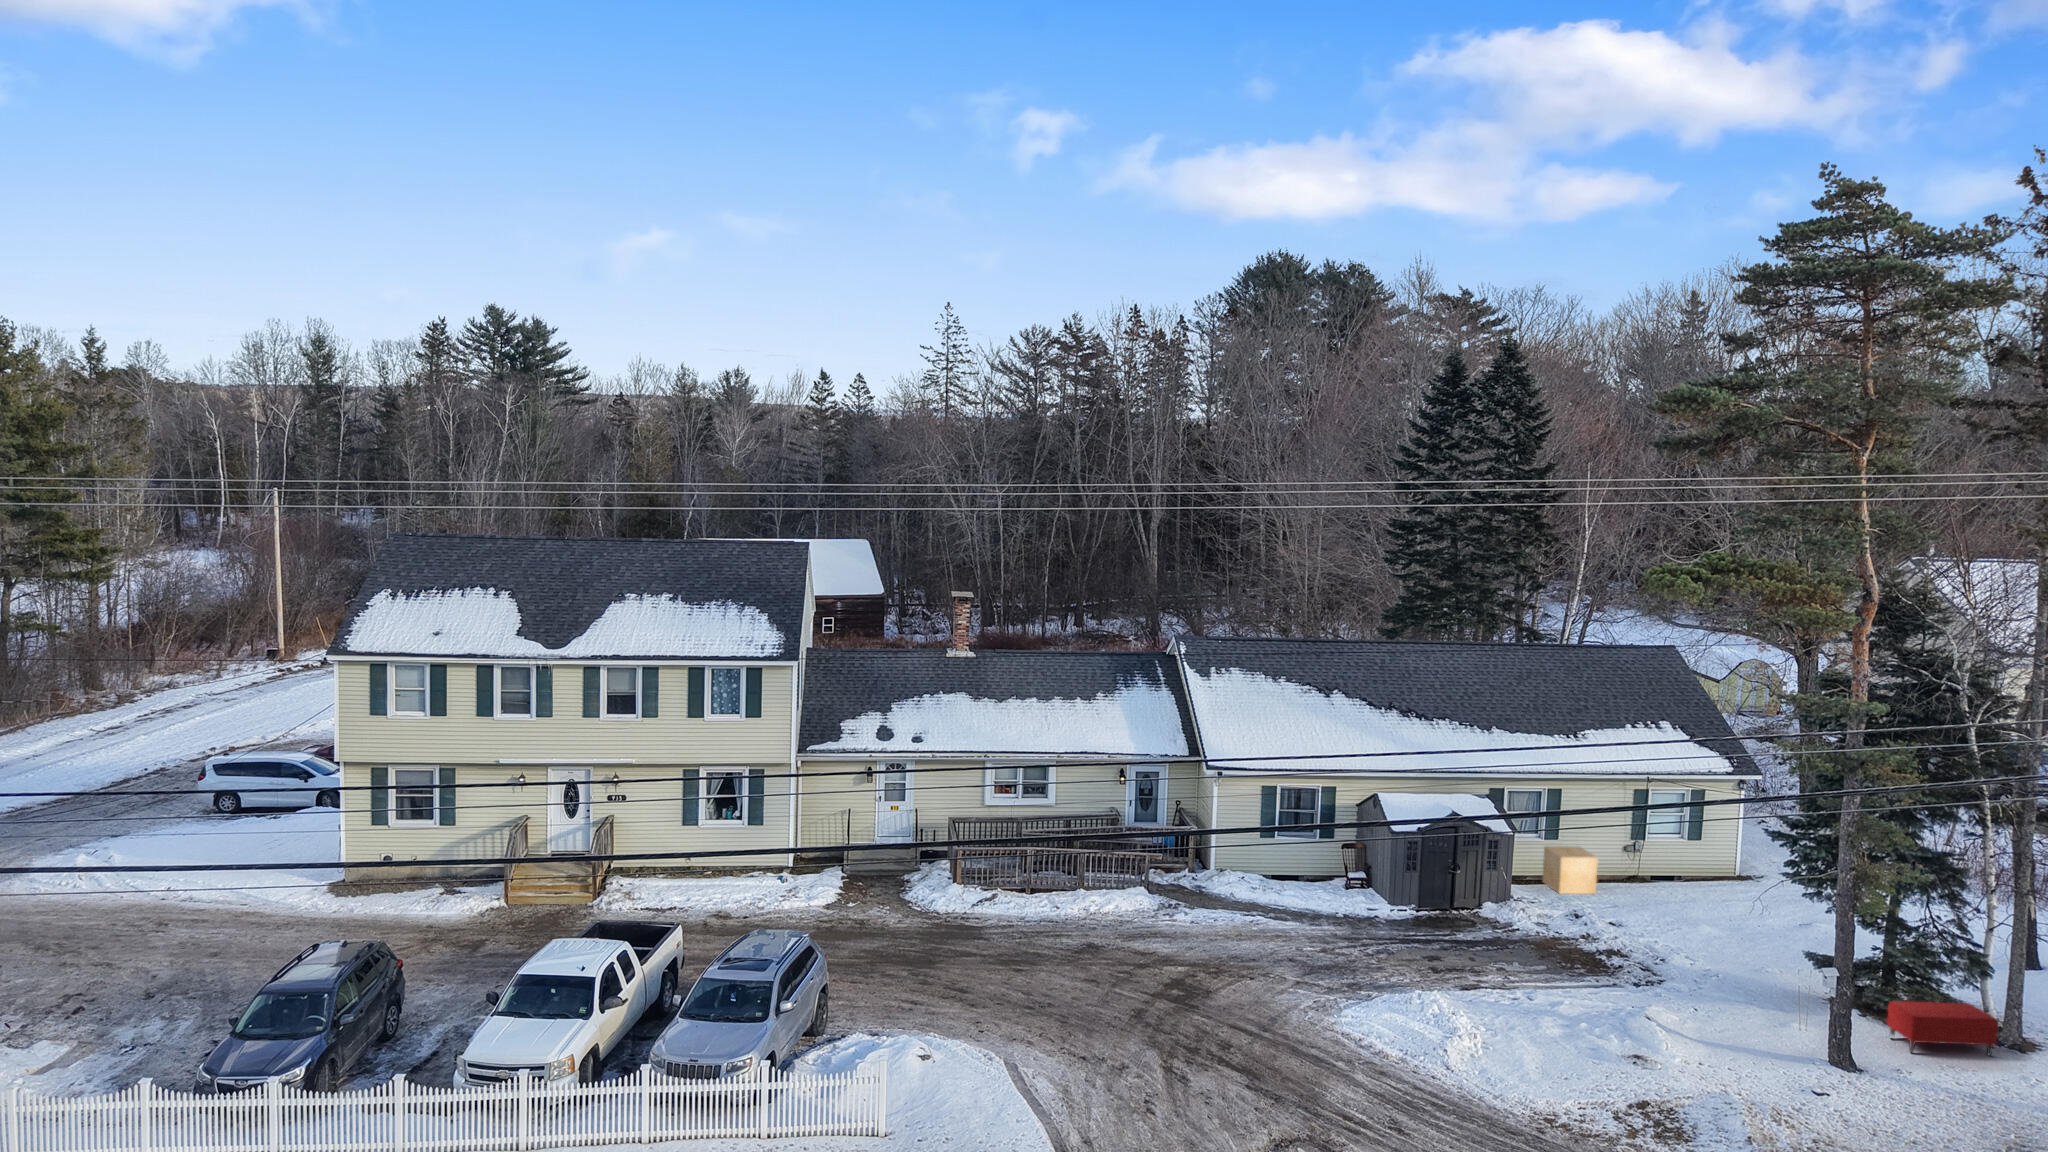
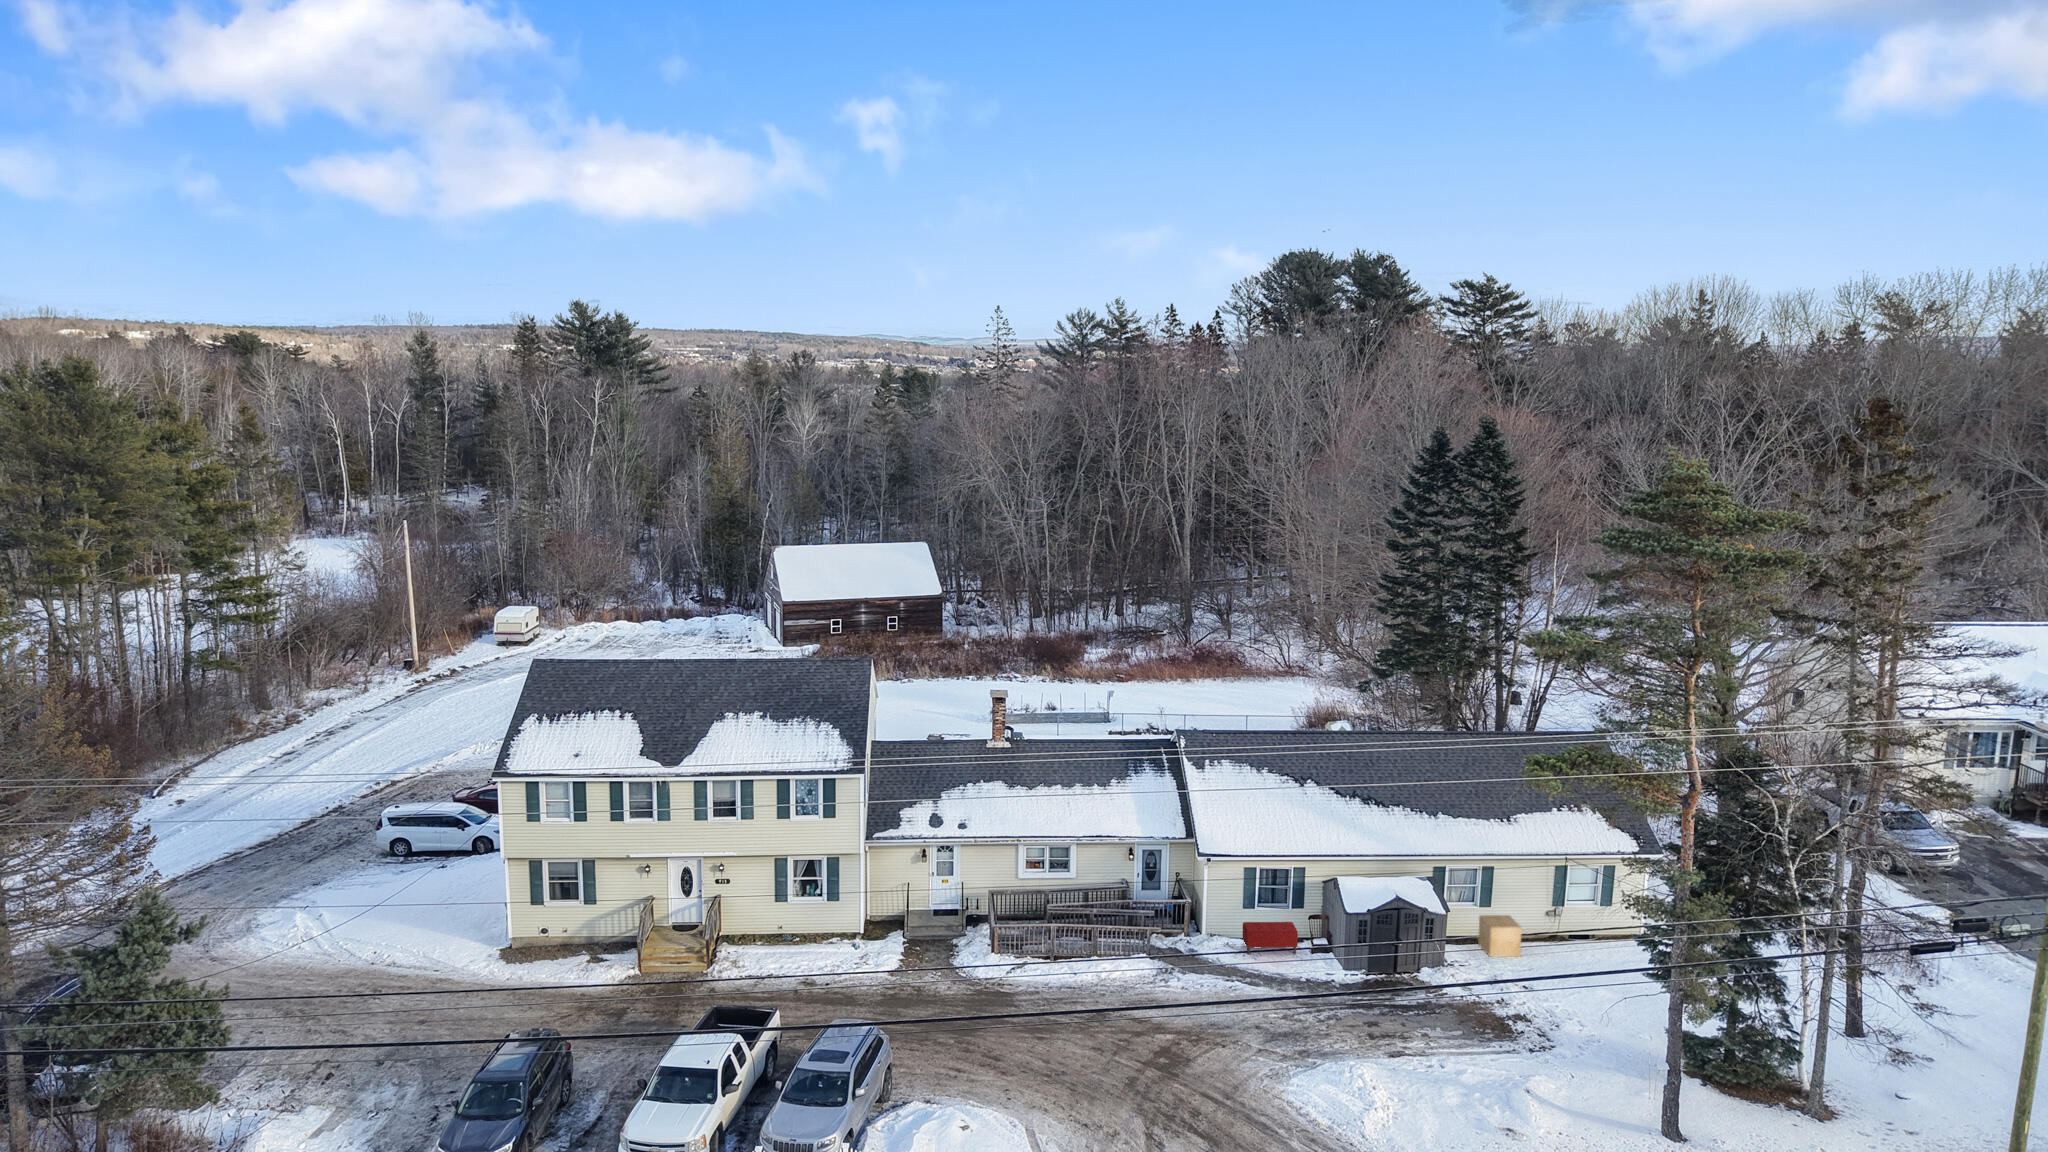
bench: present [1887,1001,1998,1055] -> present [1243,922,1298,954]

